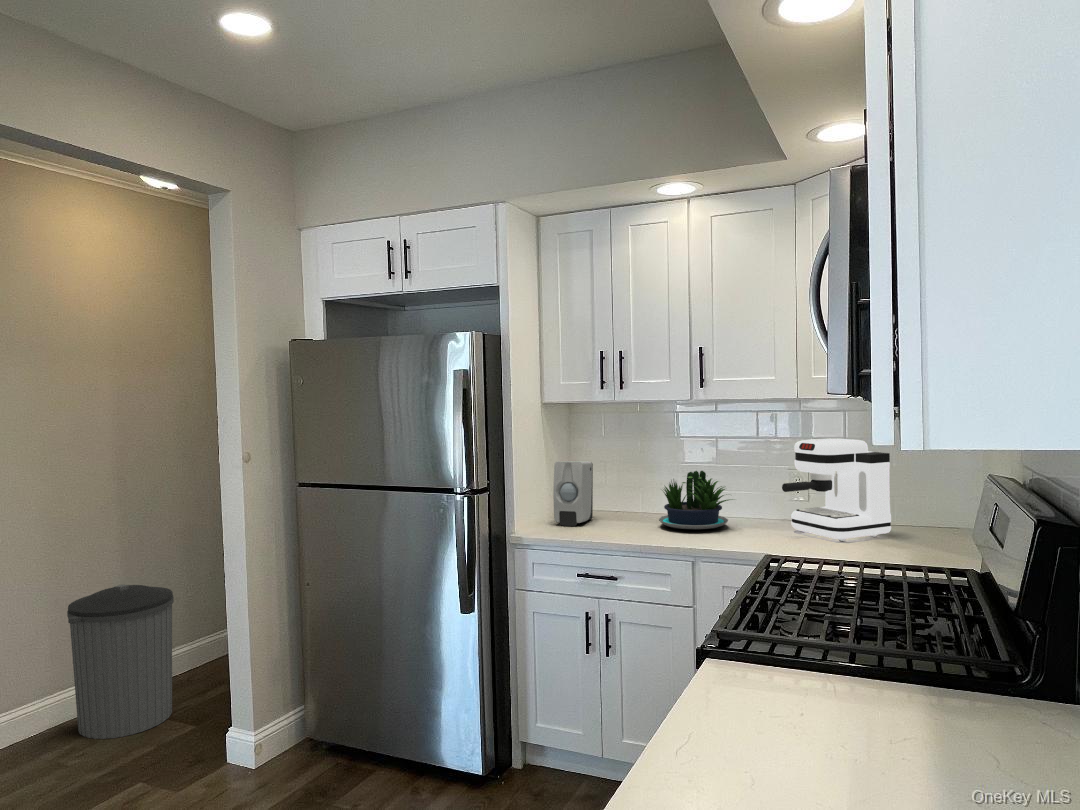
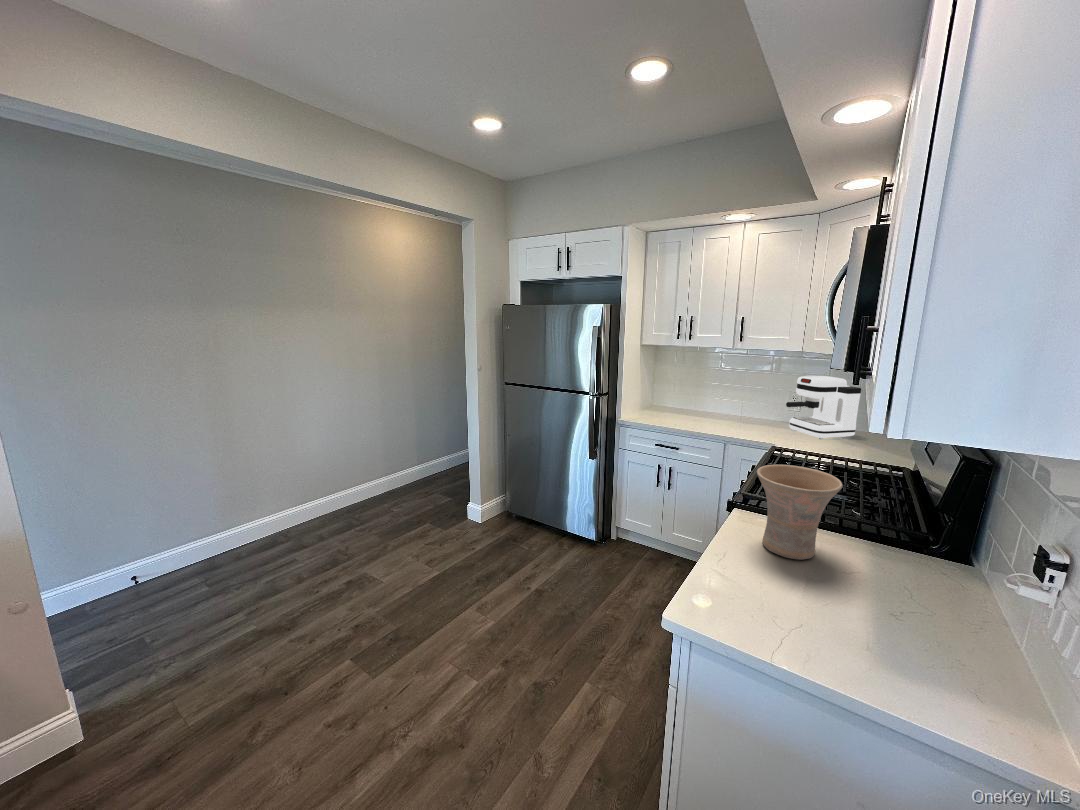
soap dispenser: present [553,461,593,526] -> none [644,379,668,416]
potted plant: present [659,471,733,529] -> none [706,390,758,424]
vase: none [729,566,873,741] -> present [757,465,843,560]
trash can: present [67,585,174,739] -> none [393,427,441,500]

